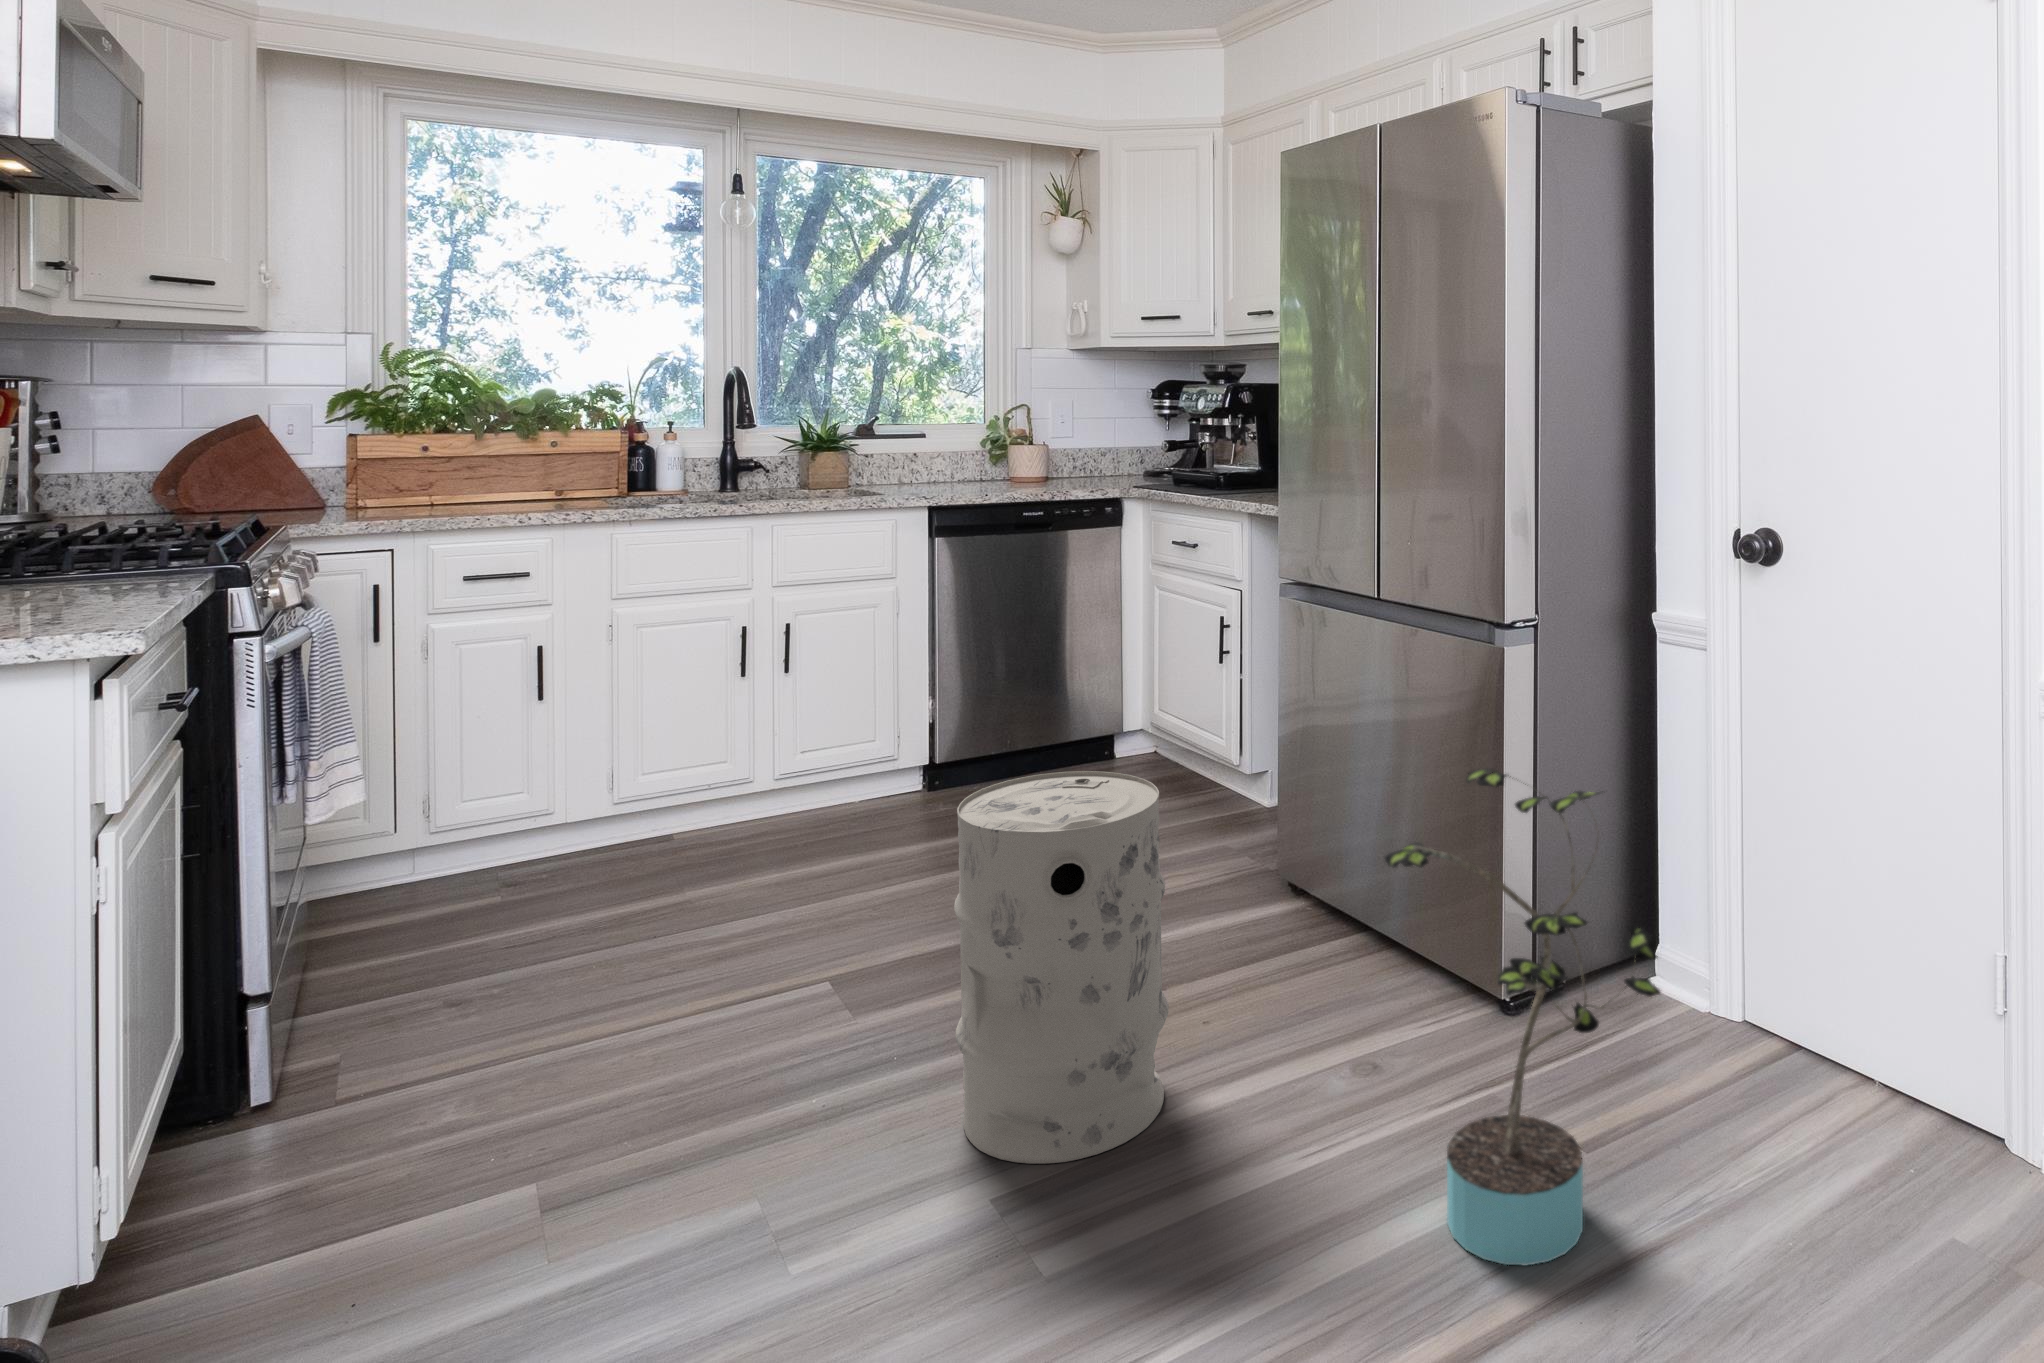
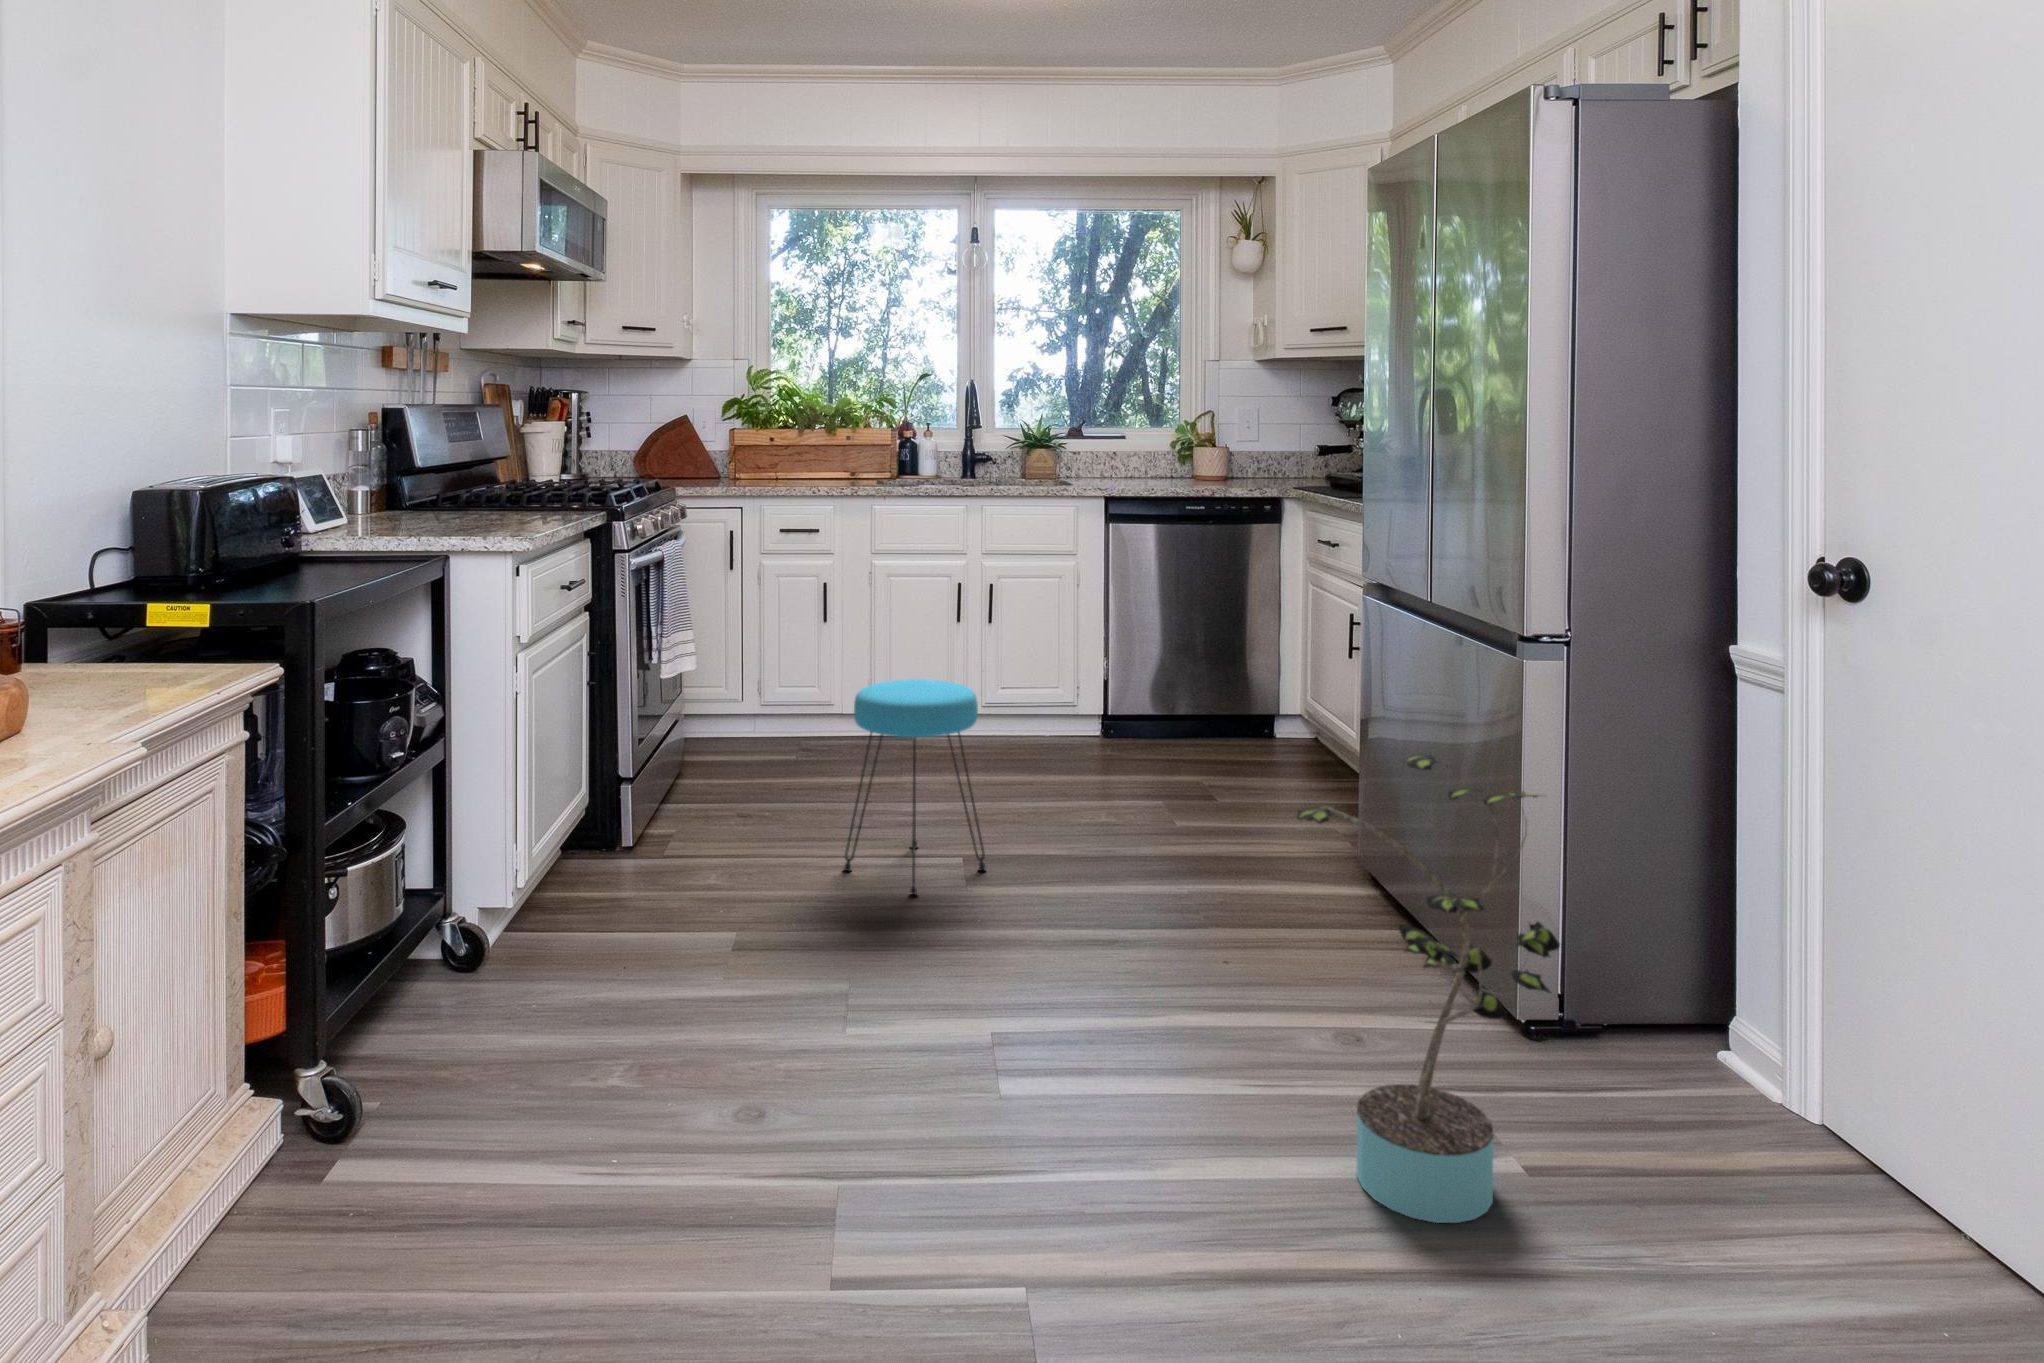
stool: none [655,759,863,1049] -> present [844,679,986,894]
trash can: present [954,771,1169,1164] -> none [1005,713,1177,1025]

